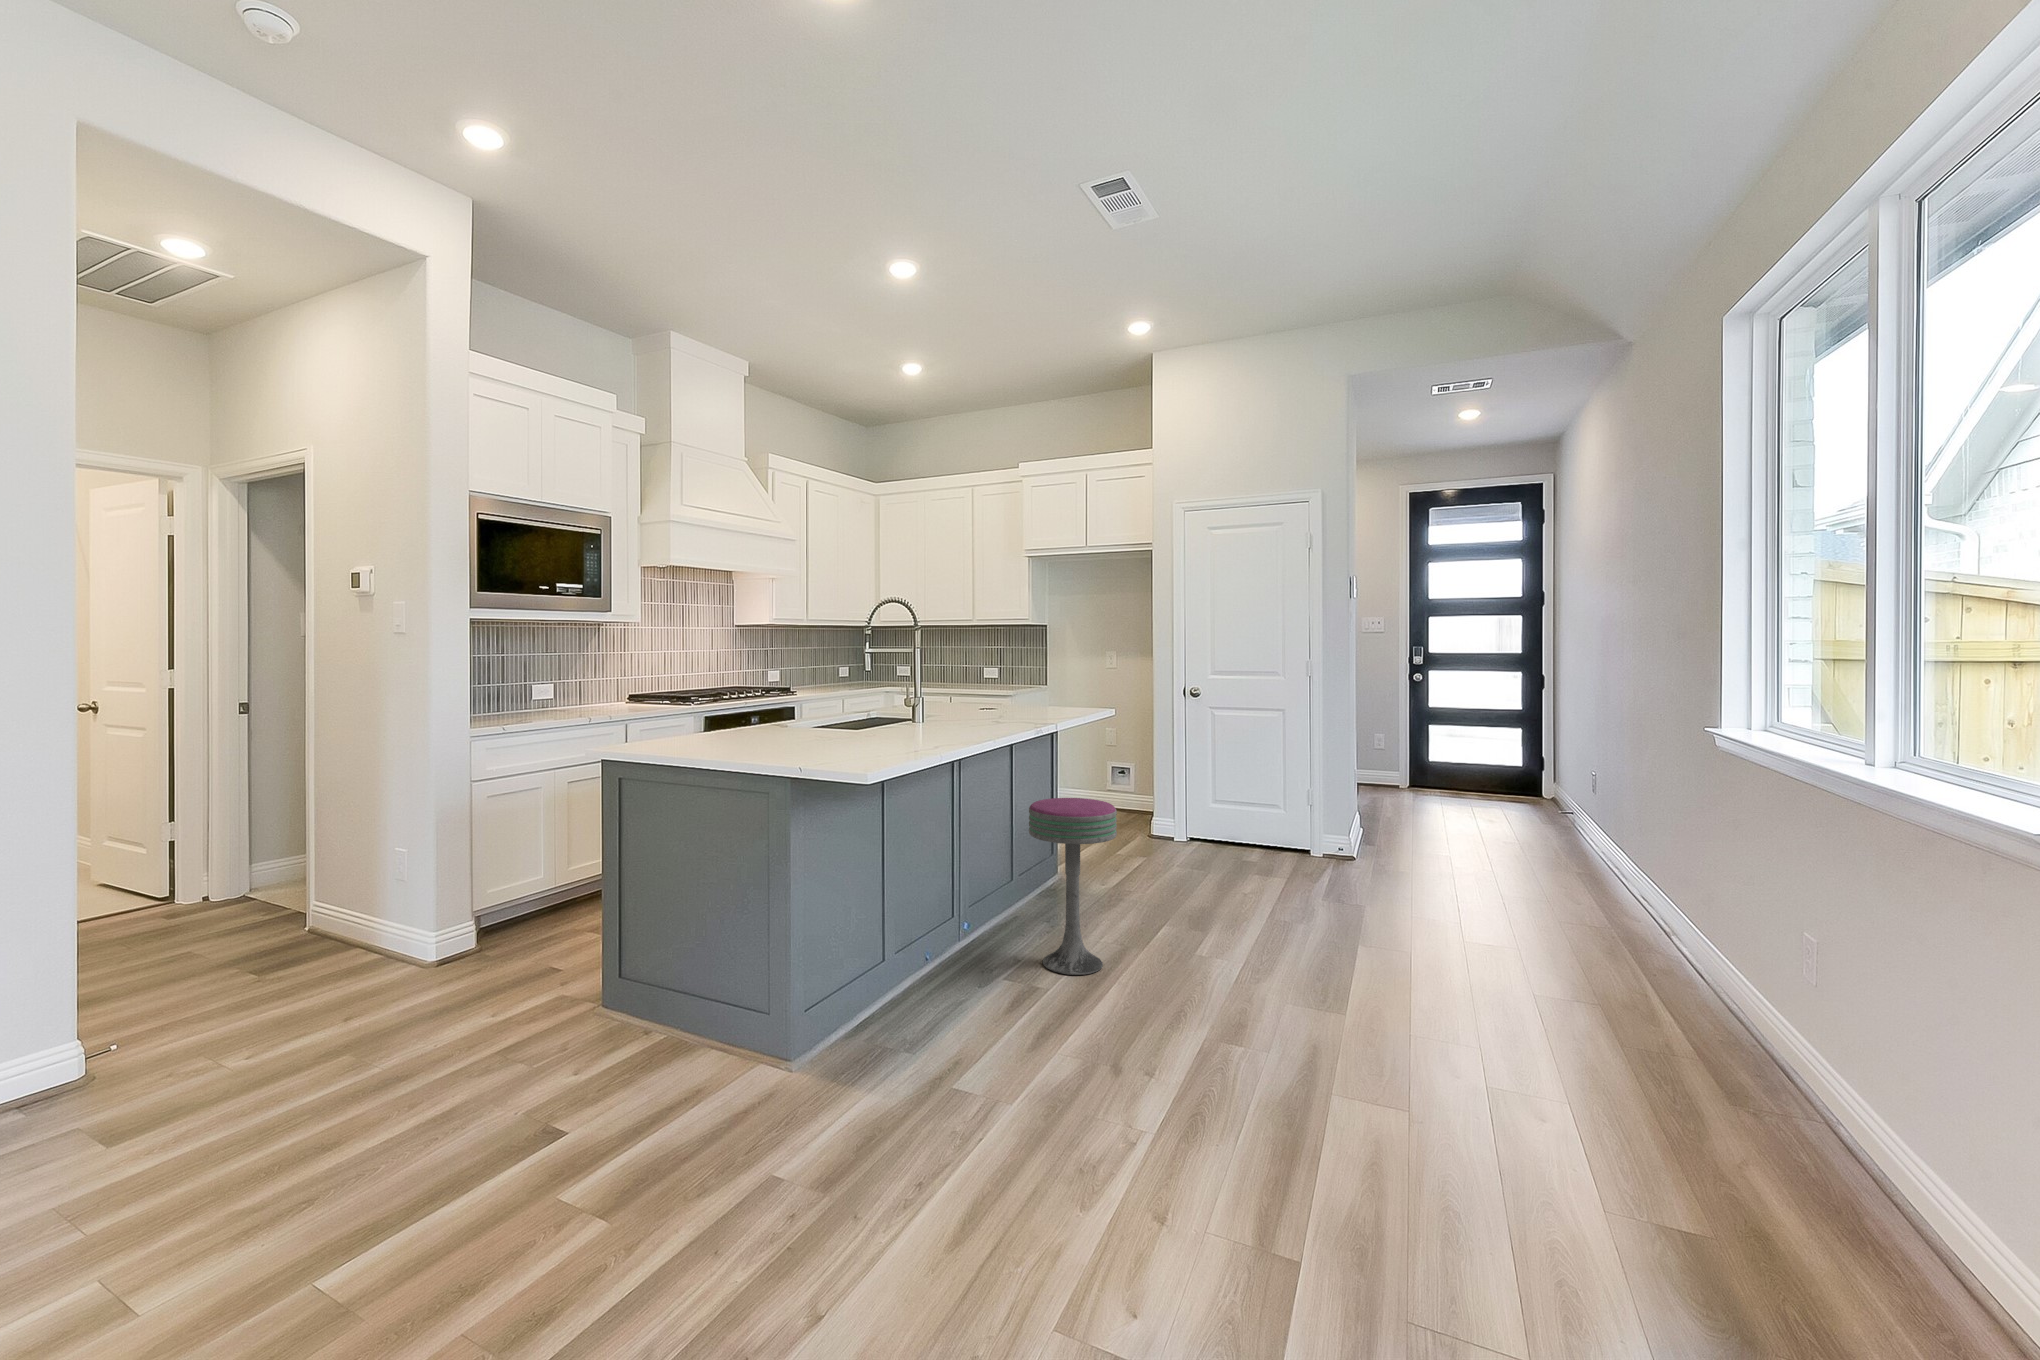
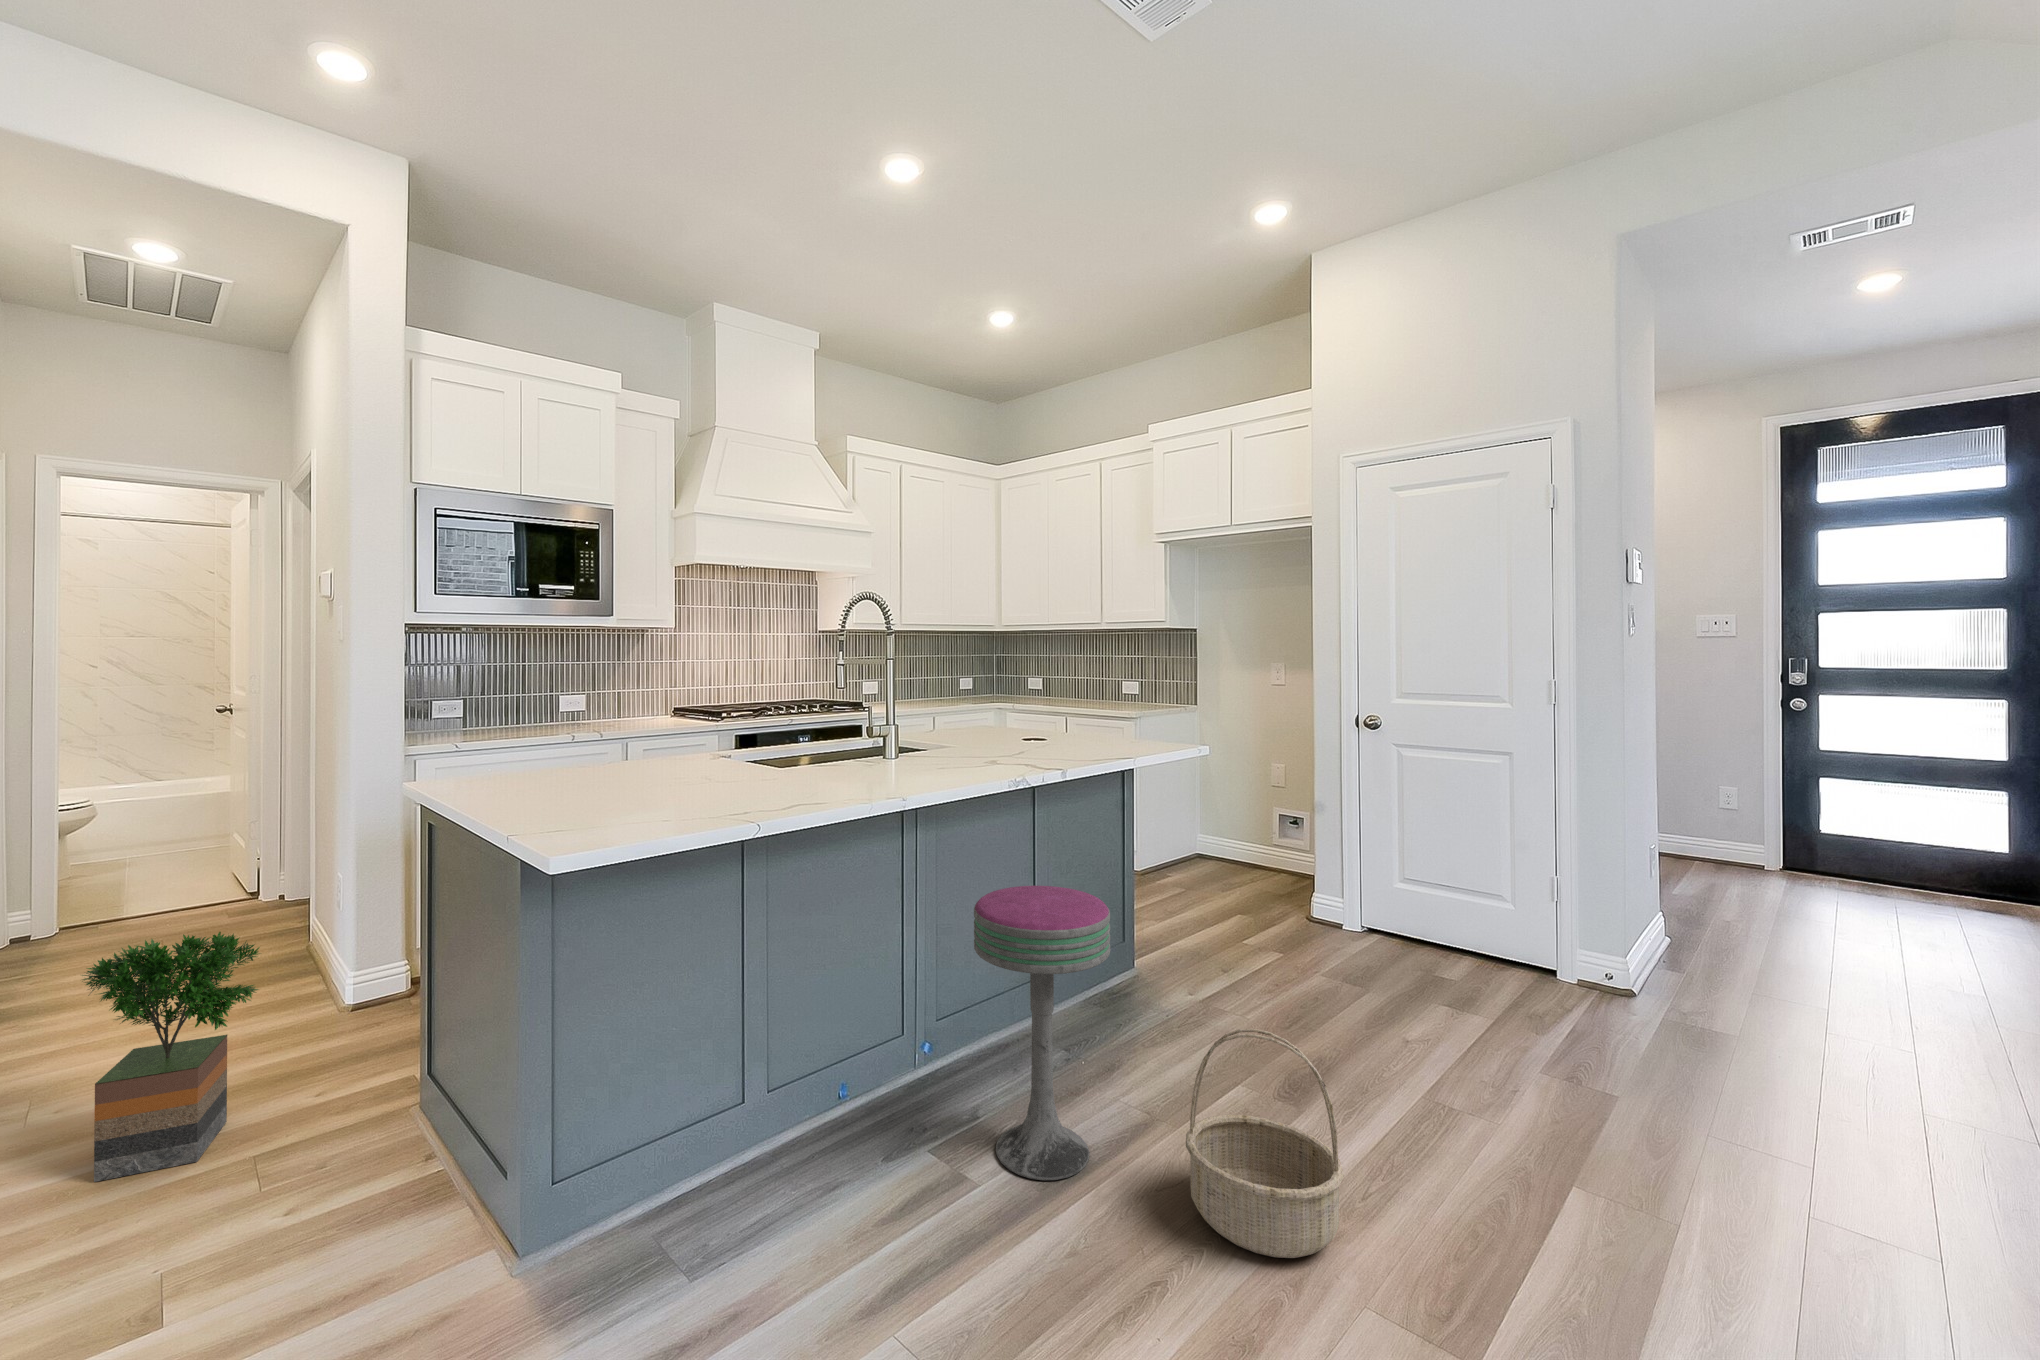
basket: none [1168,863,1257,985] -> present [1186,1029,1344,1258]
potted tree: none [357,873,499,1071] -> present [82,932,260,1182]

